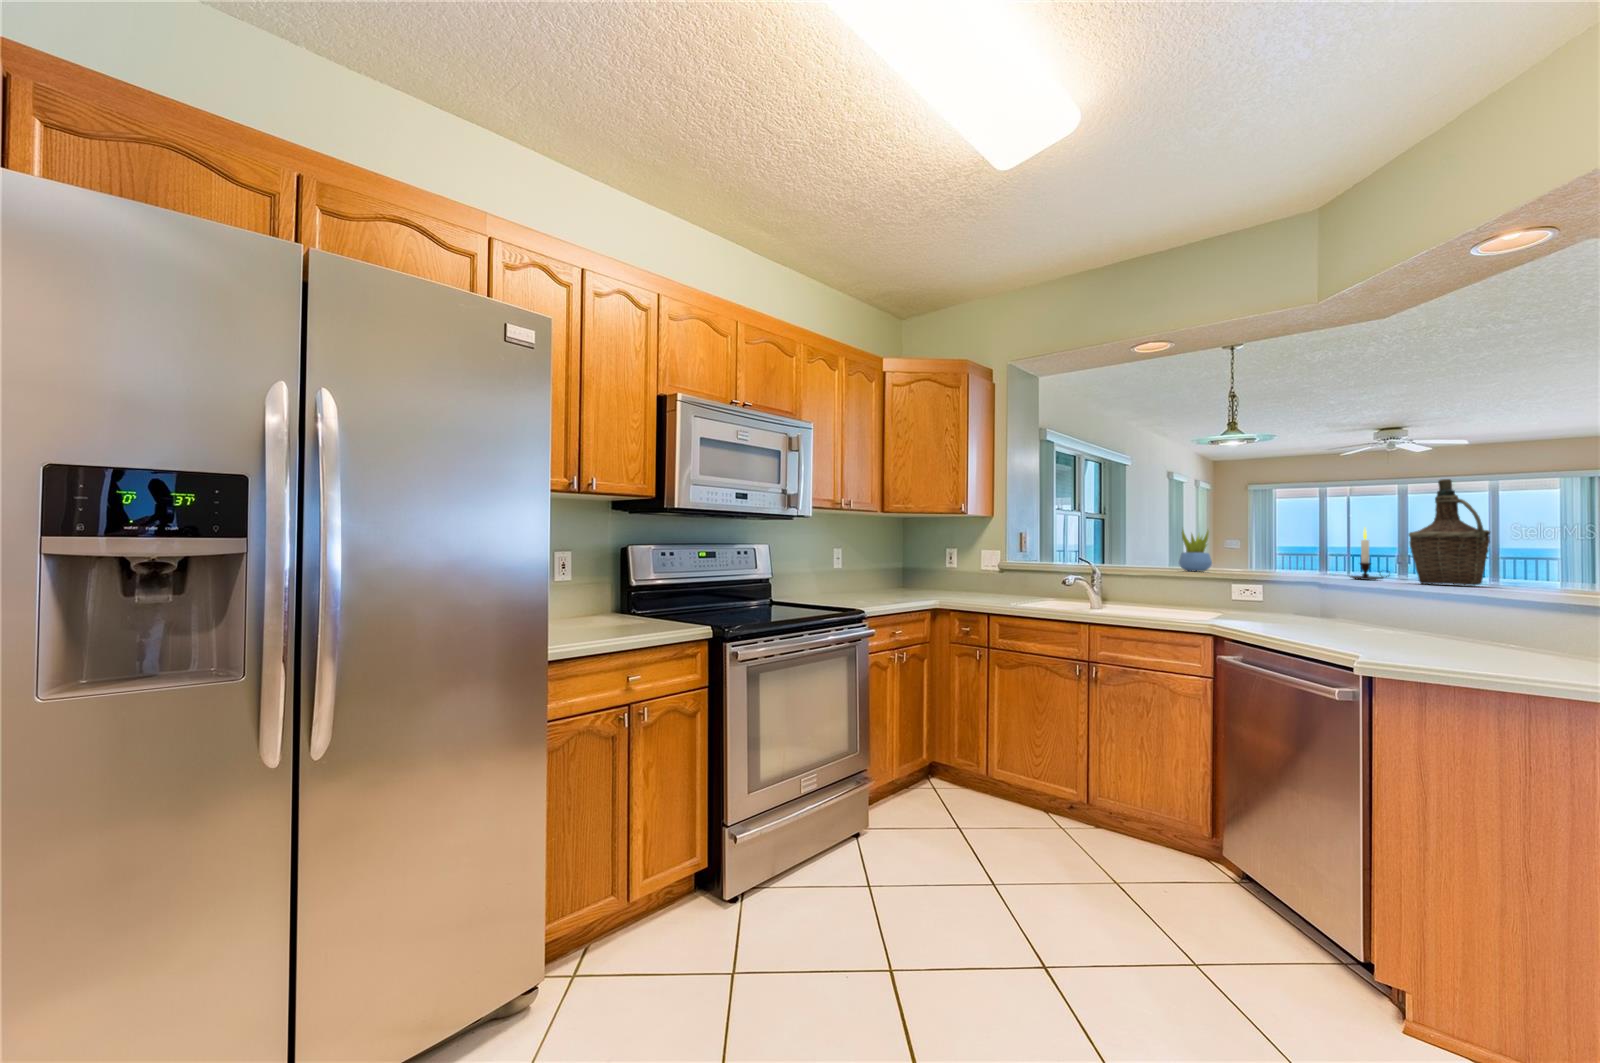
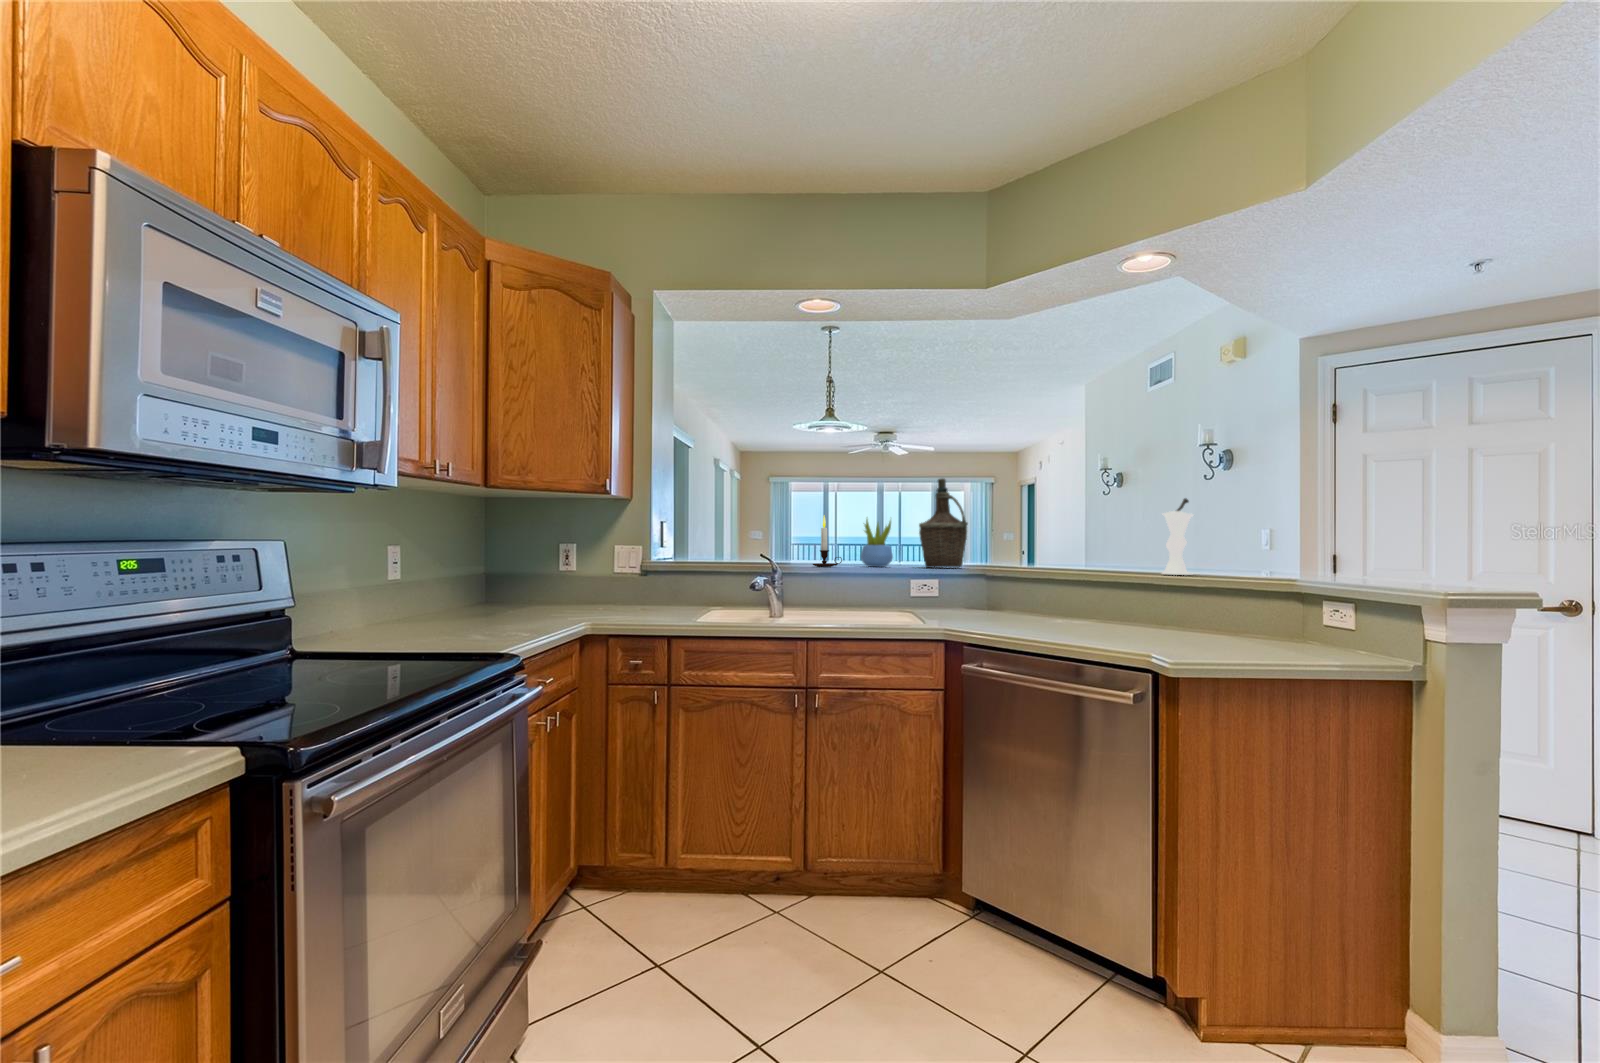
bottle: present [1409,479,1490,585] -> present [919,478,968,567]
vase: none [1494,504,1545,590] -> present [1162,498,1193,575]
candle: present [1350,528,1387,580] -> present [813,516,842,567]

